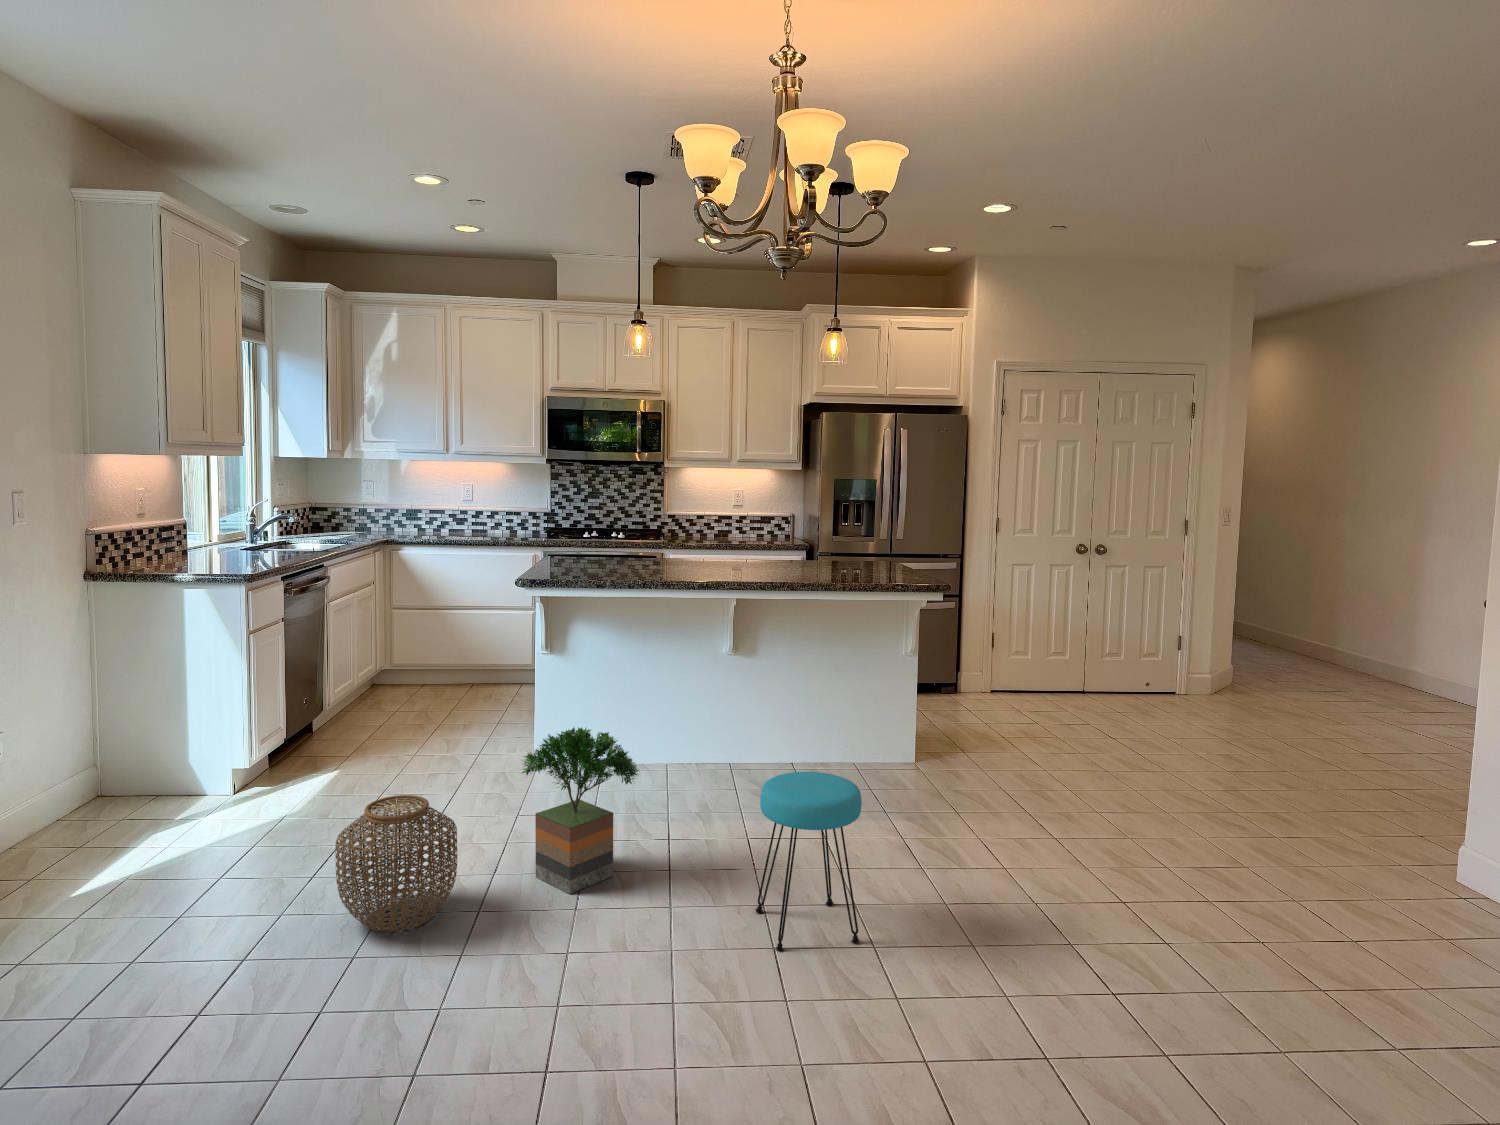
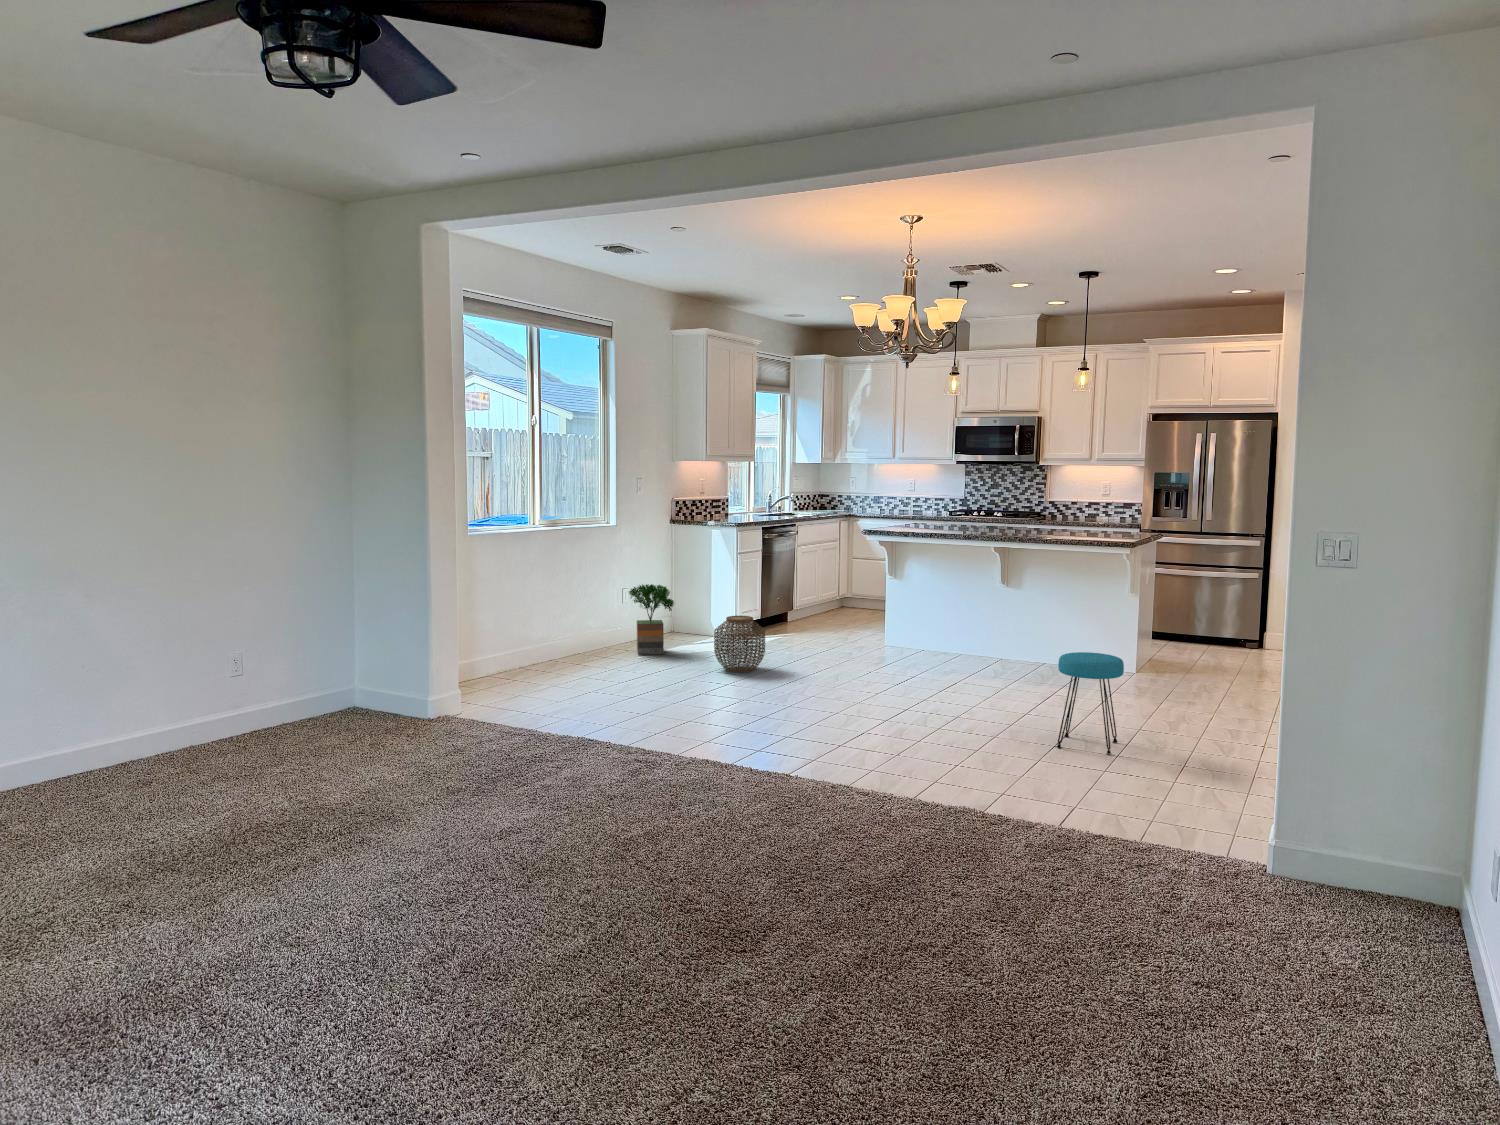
potted tree: present [522,727,639,894] -> present [629,584,674,655]
stool: present [756,772,862,950] -> present [1057,652,1124,754]

